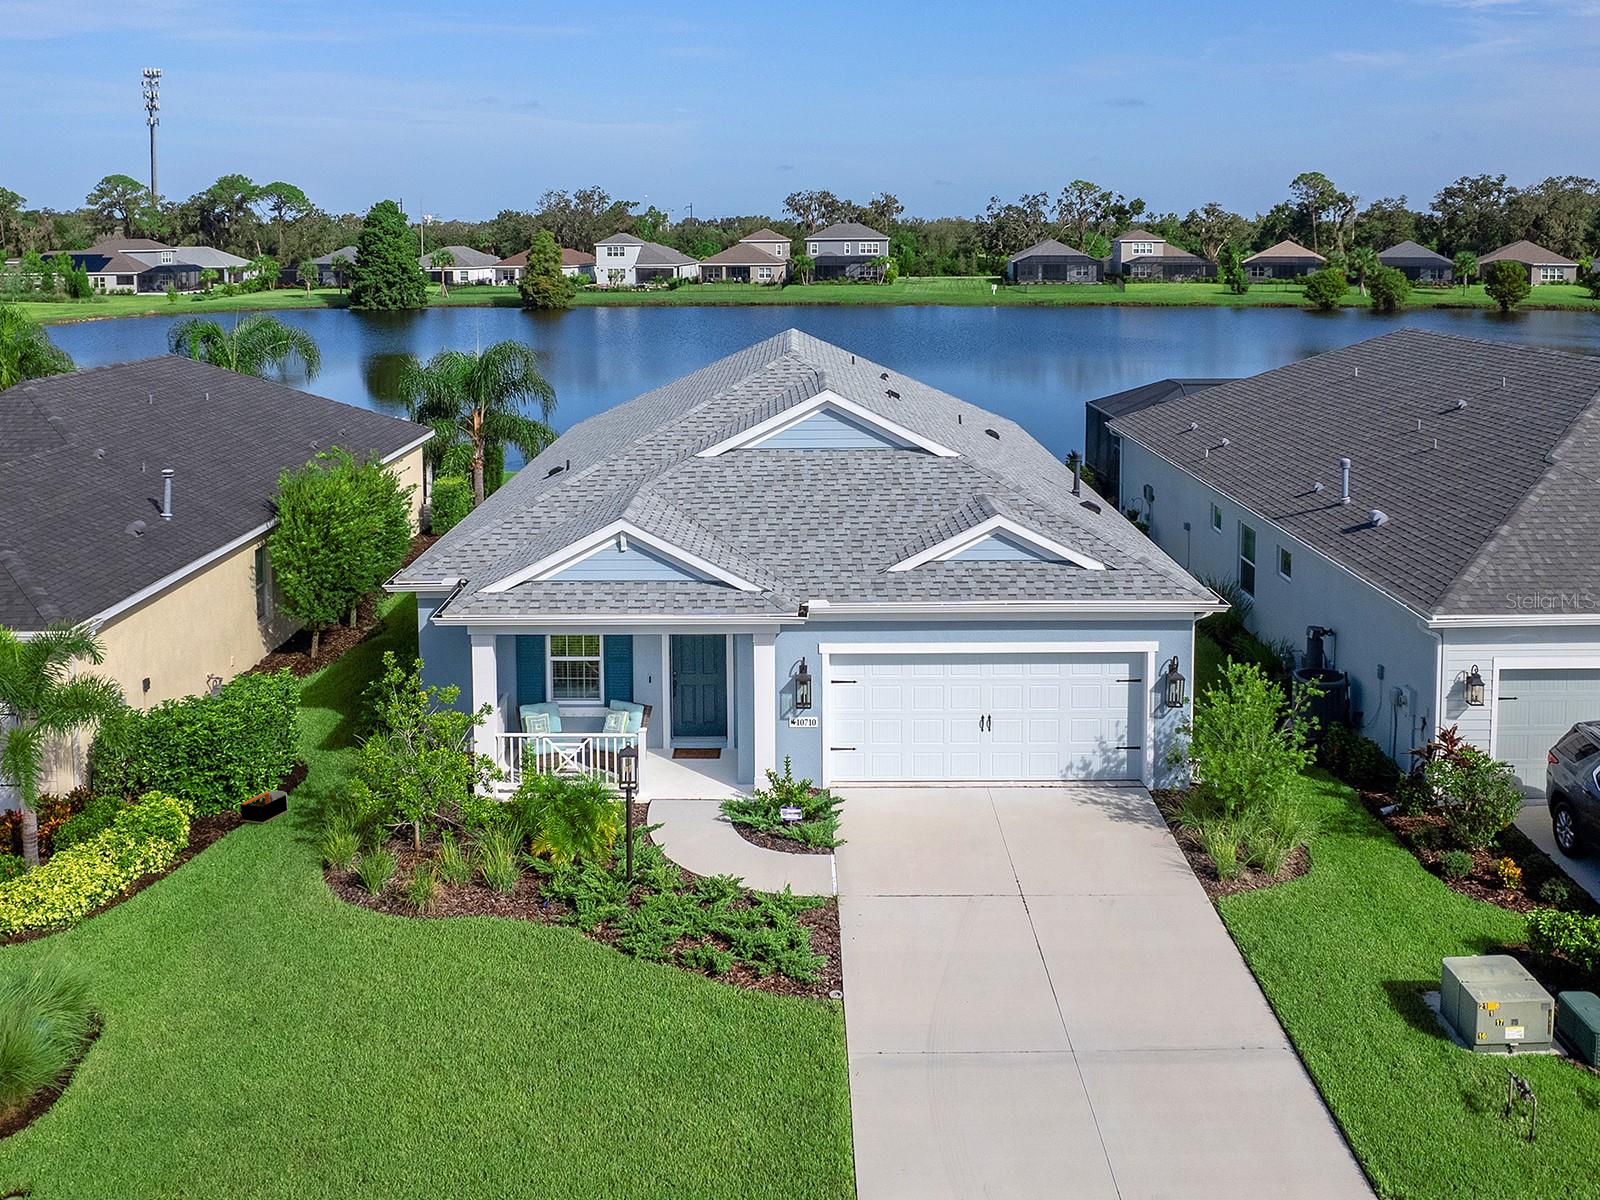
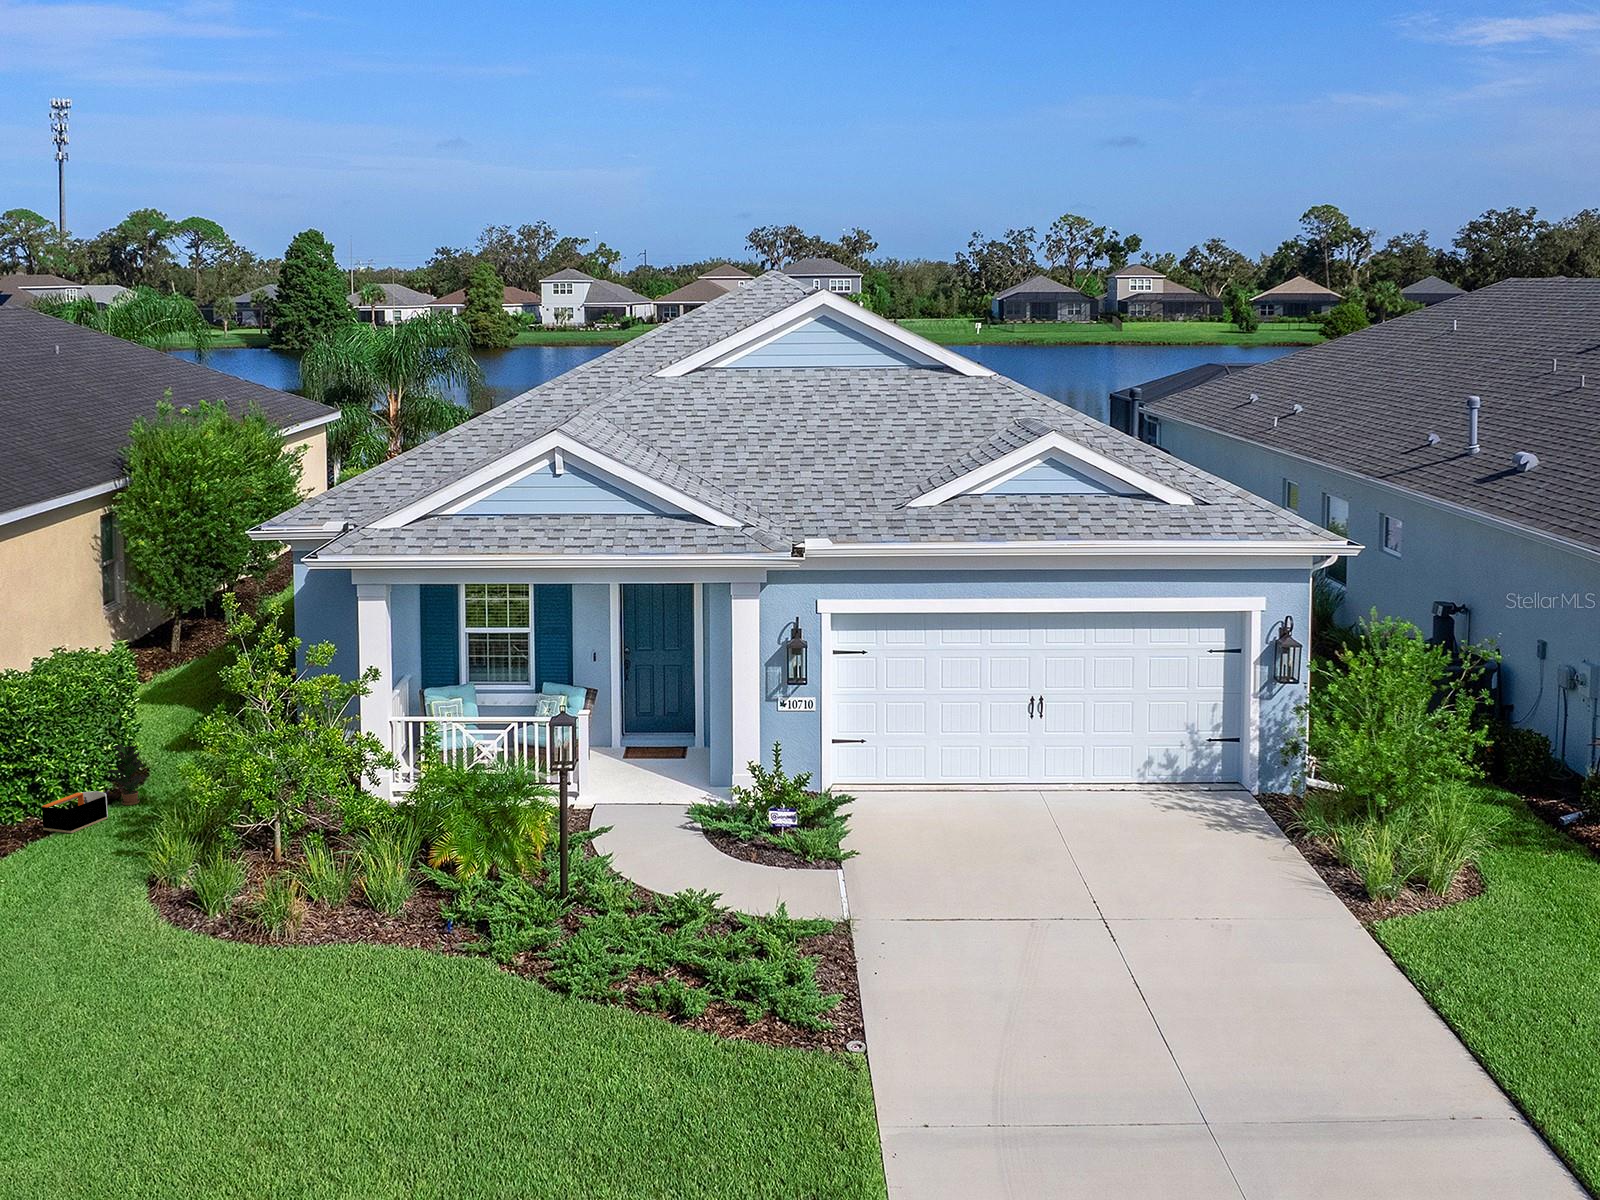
potted plant: none [283,754,315,800] -> present [106,744,147,805]

